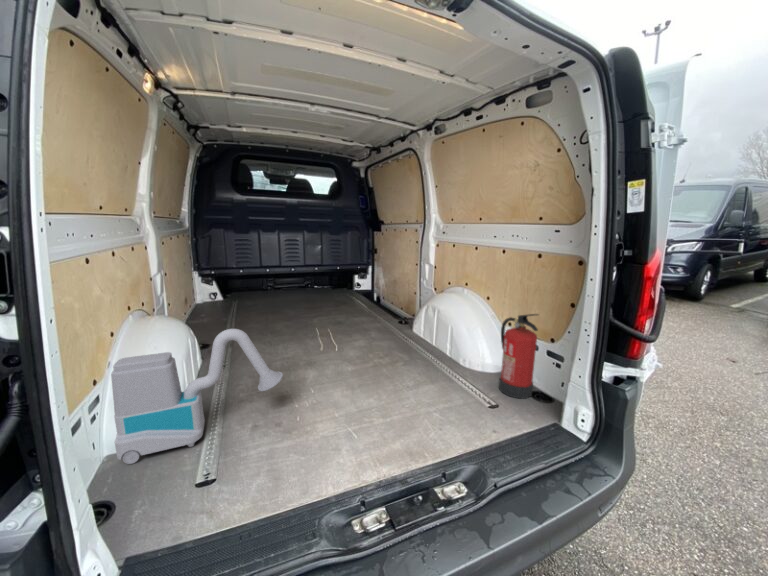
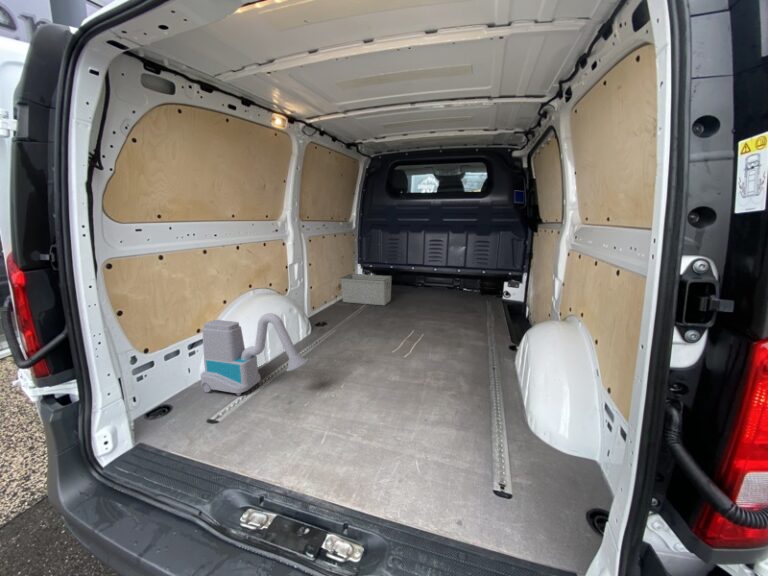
storage bin: none [191,280,253,317] -> present [341,274,392,305]
fire extinguisher: present [499,314,538,398] -> none [542,373,609,508]

